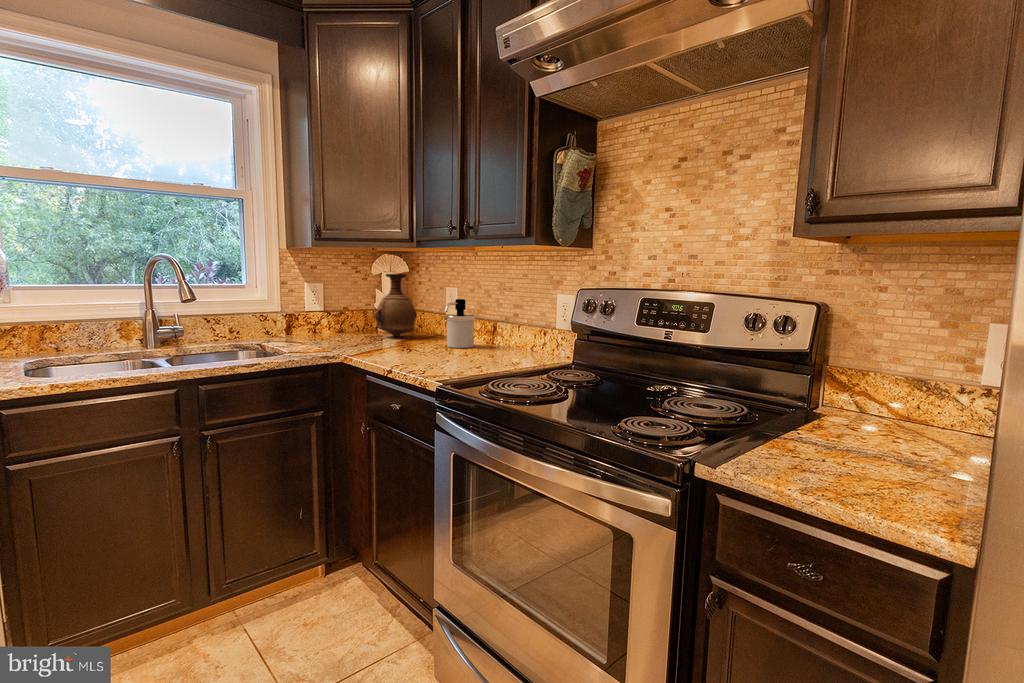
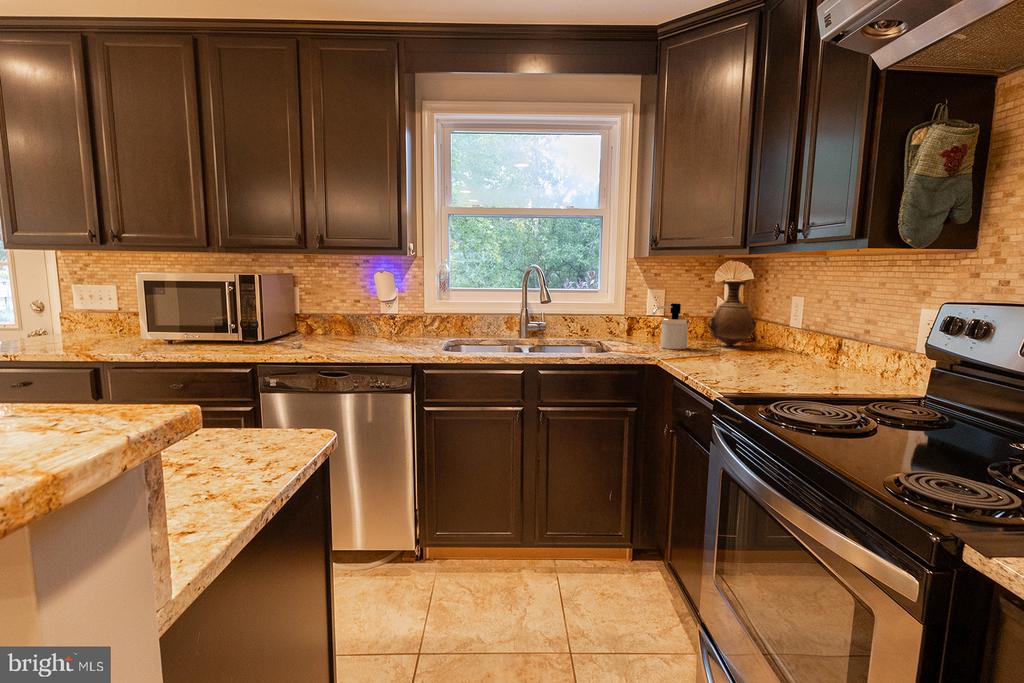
soap dispenser: present [445,299,475,348] -> present [653,303,689,349]

